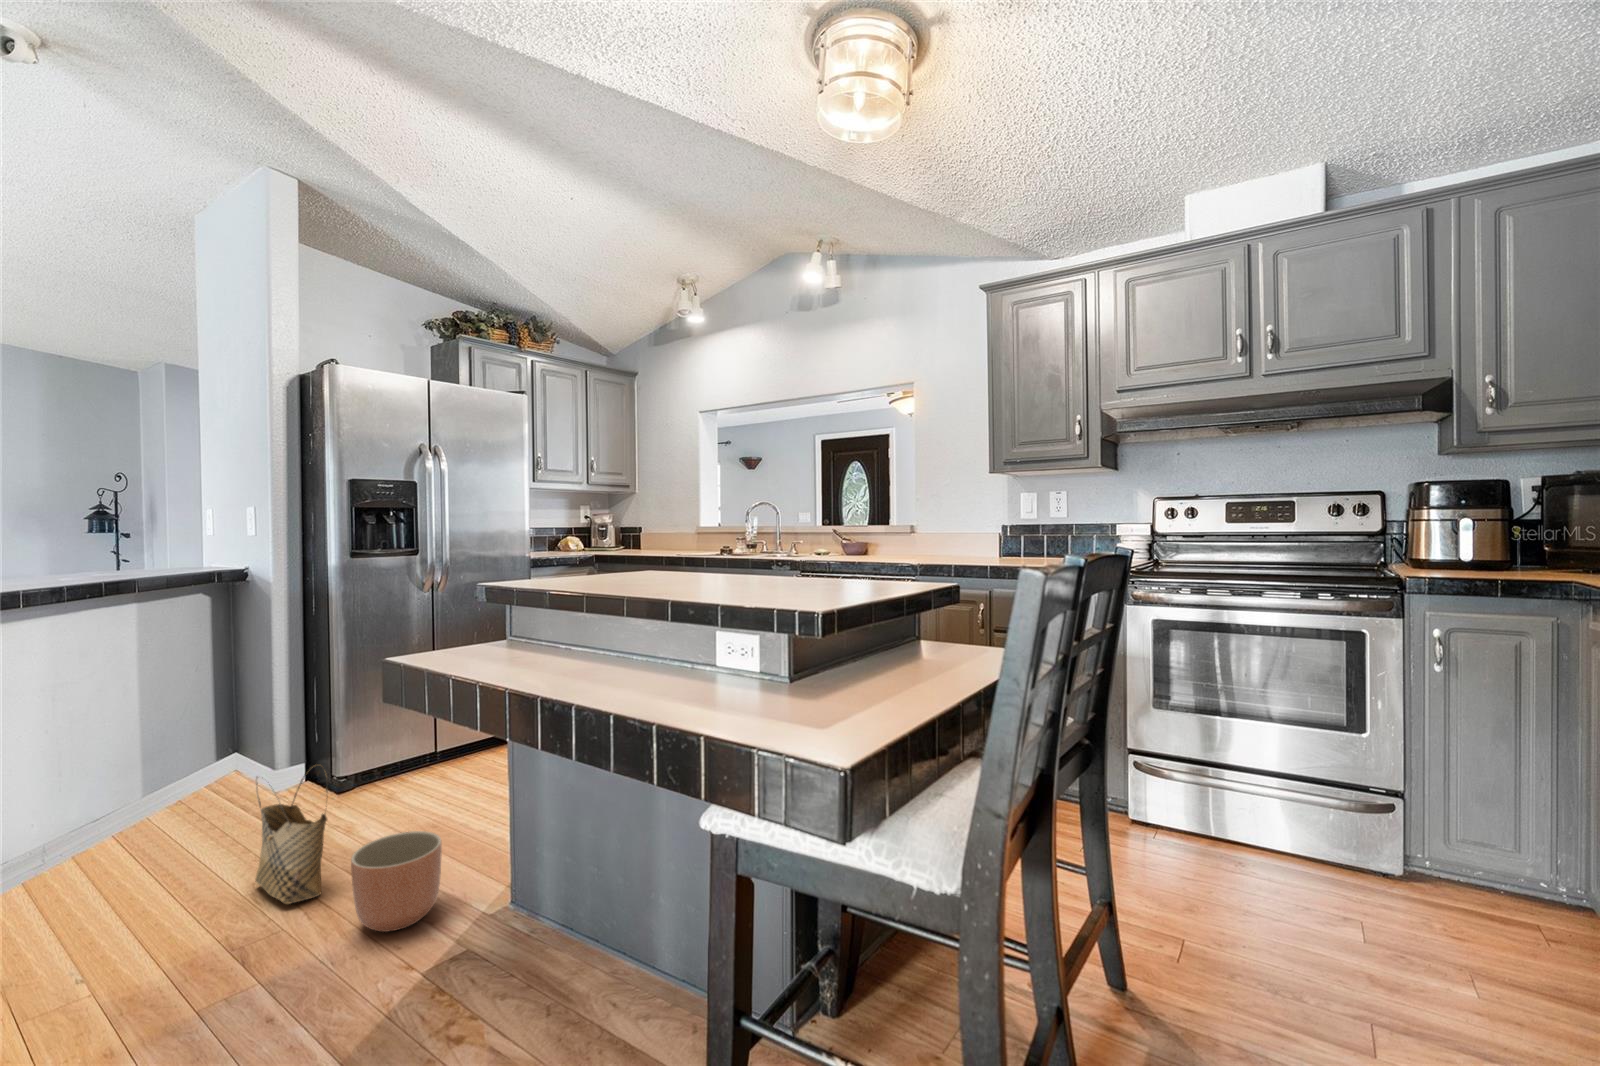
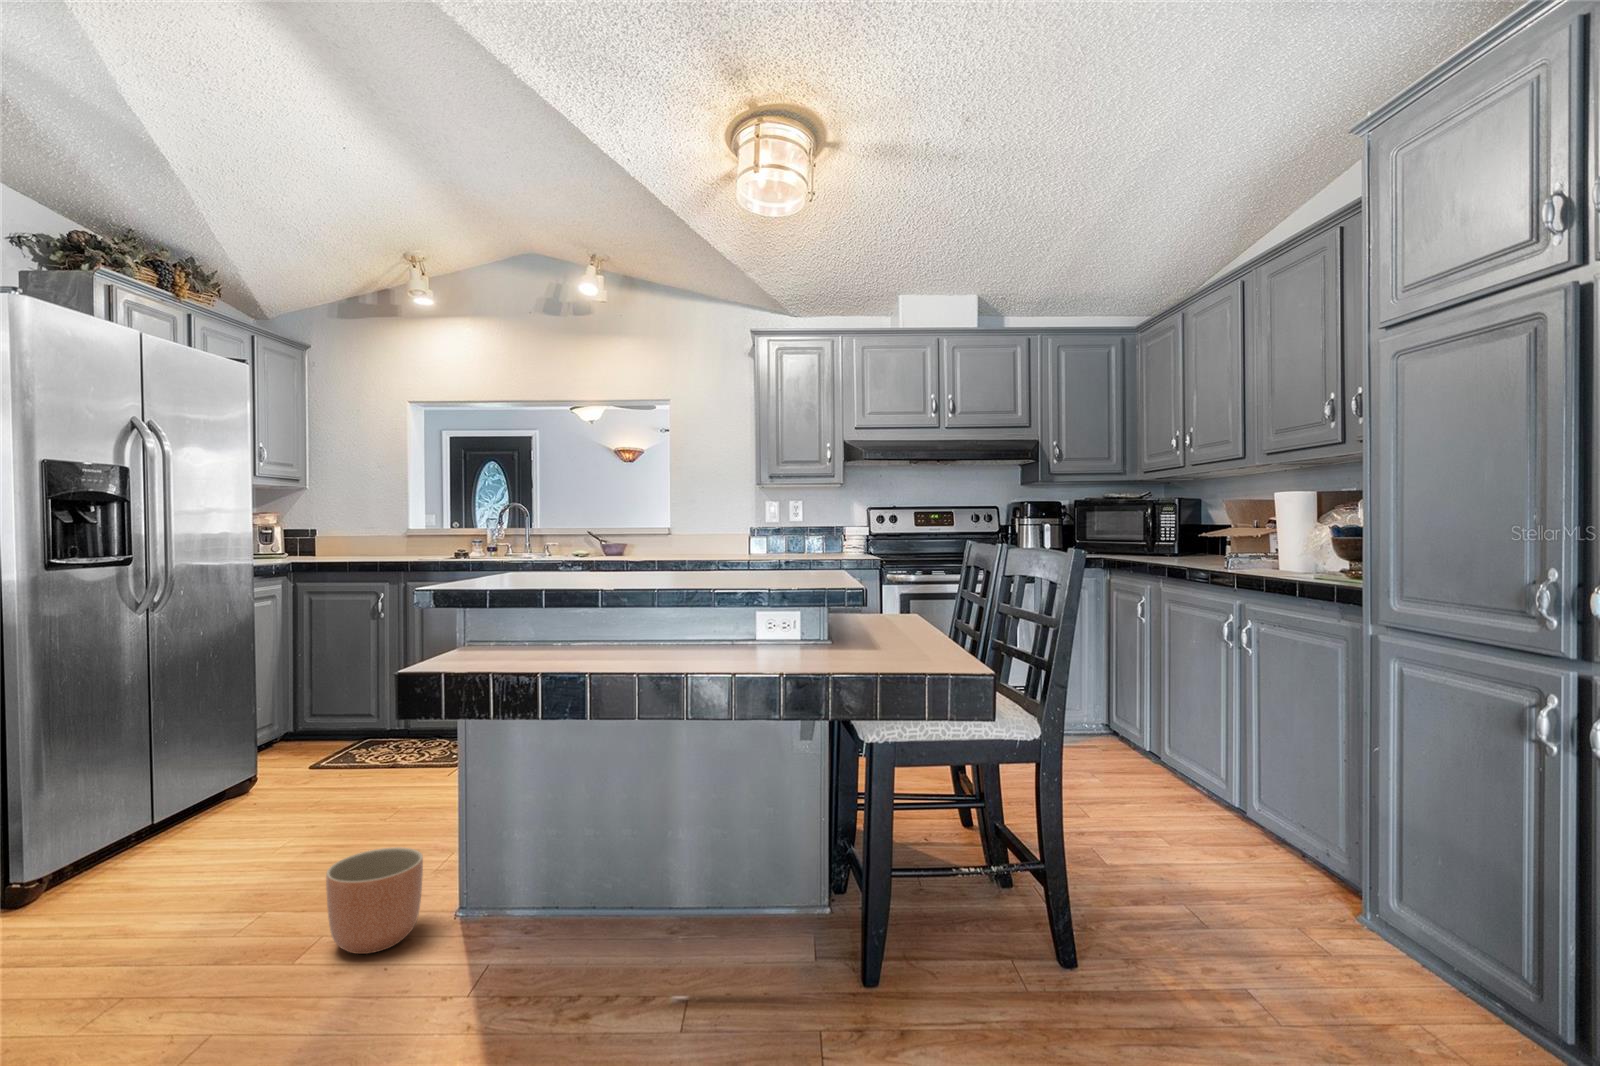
woven basket: present [255,764,328,904] -> none [102,809,237,978]

